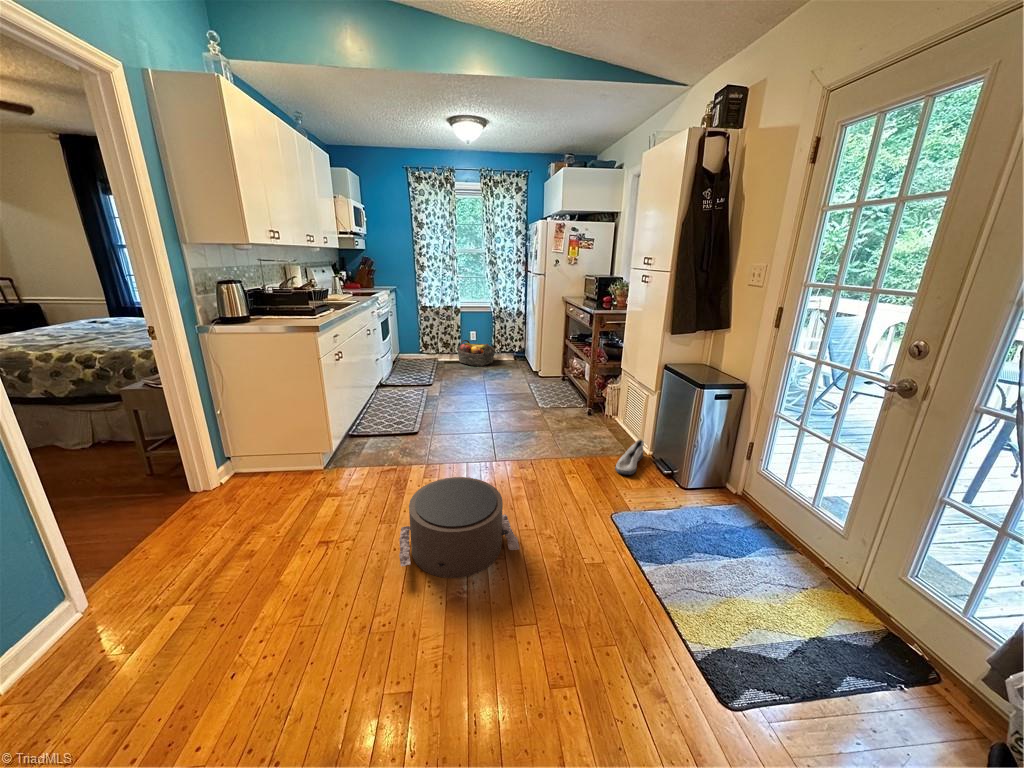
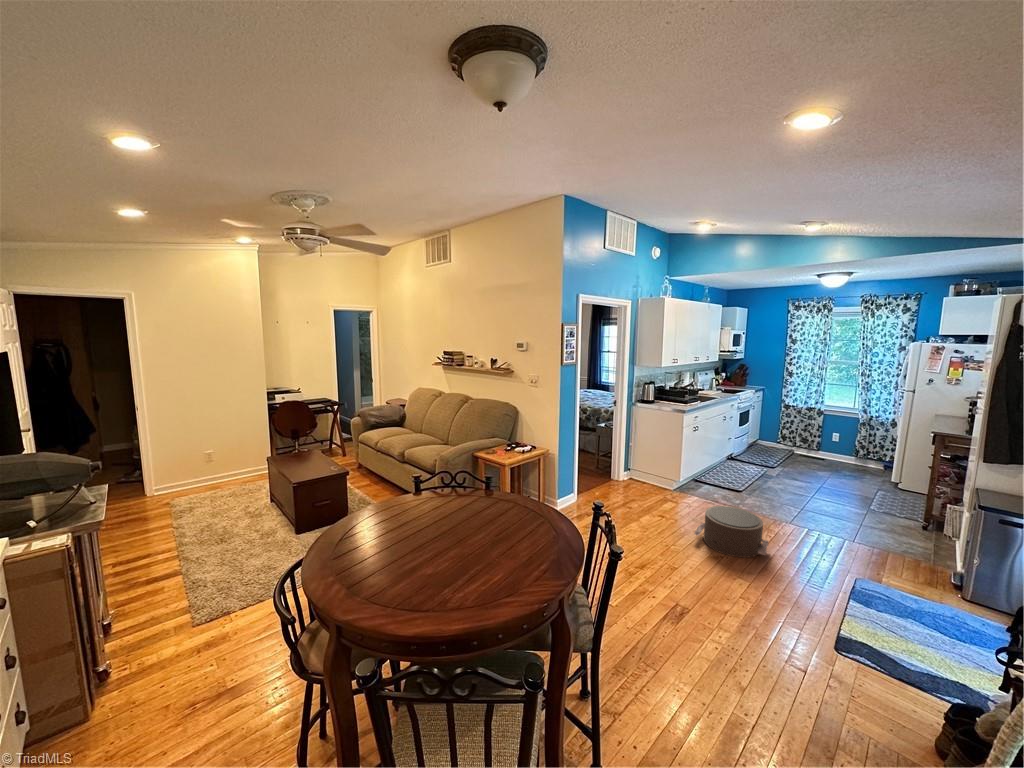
basket: present [458,340,495,366] -> none [813,440,856,466]
shoe: present [615,440,644,475] -> none [897,550,946,570]

